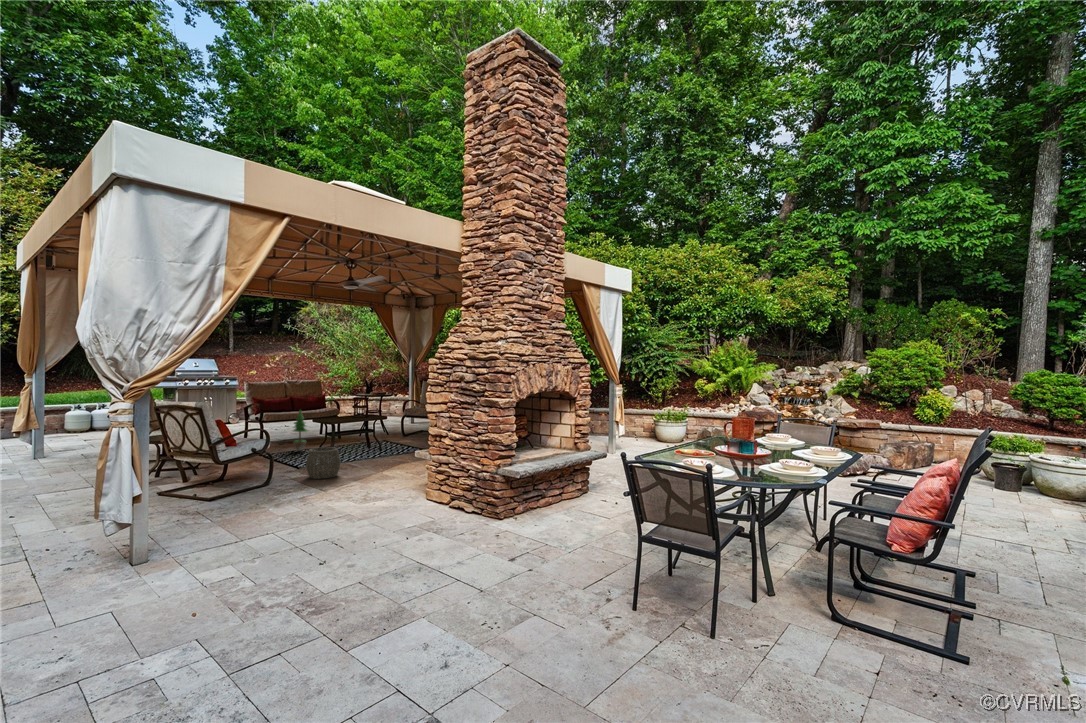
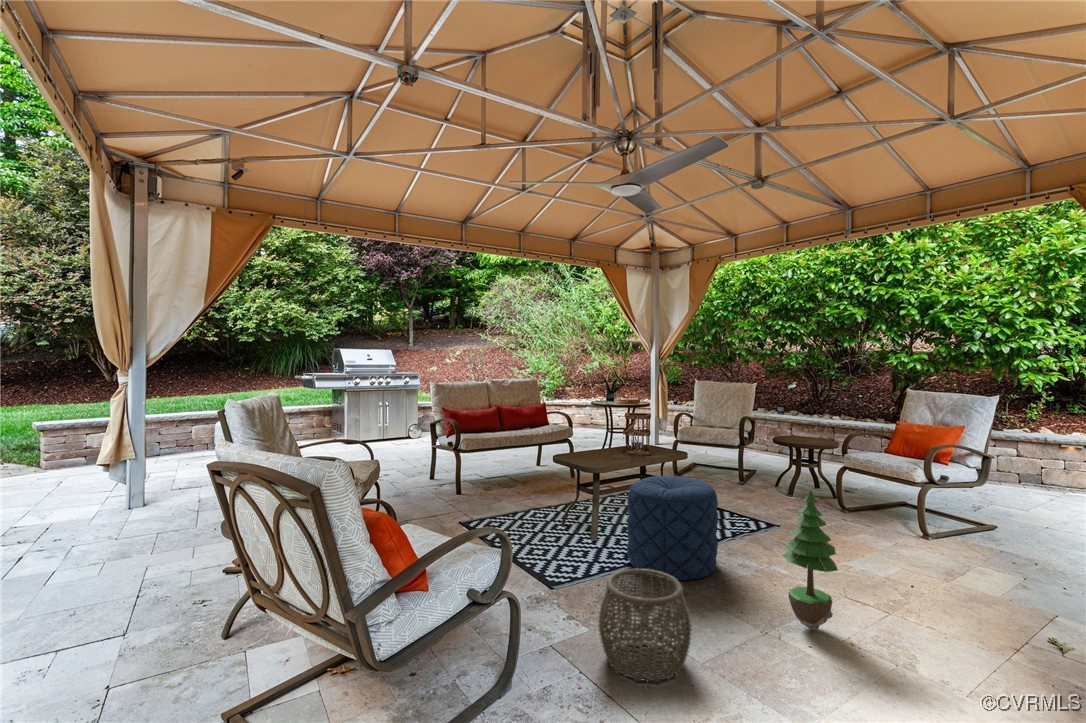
potted tree: present [293,410,307,451] -> present [782,490,838,629]
pouf: none [340,423,381,463] -> present [627,476,718,580]

